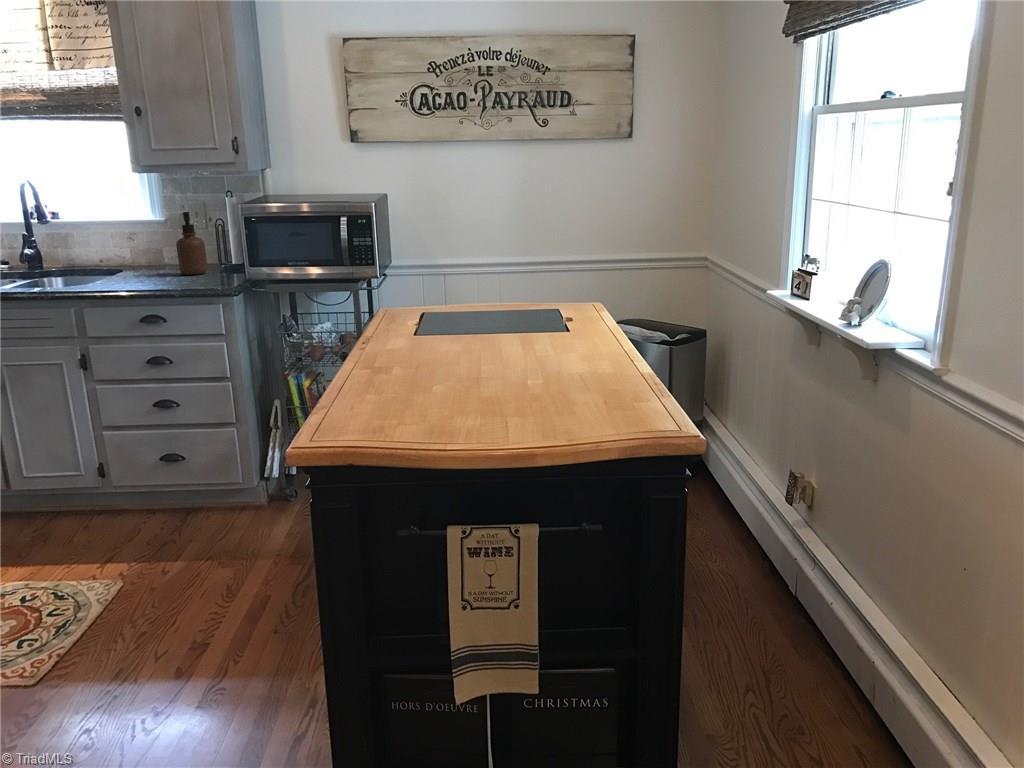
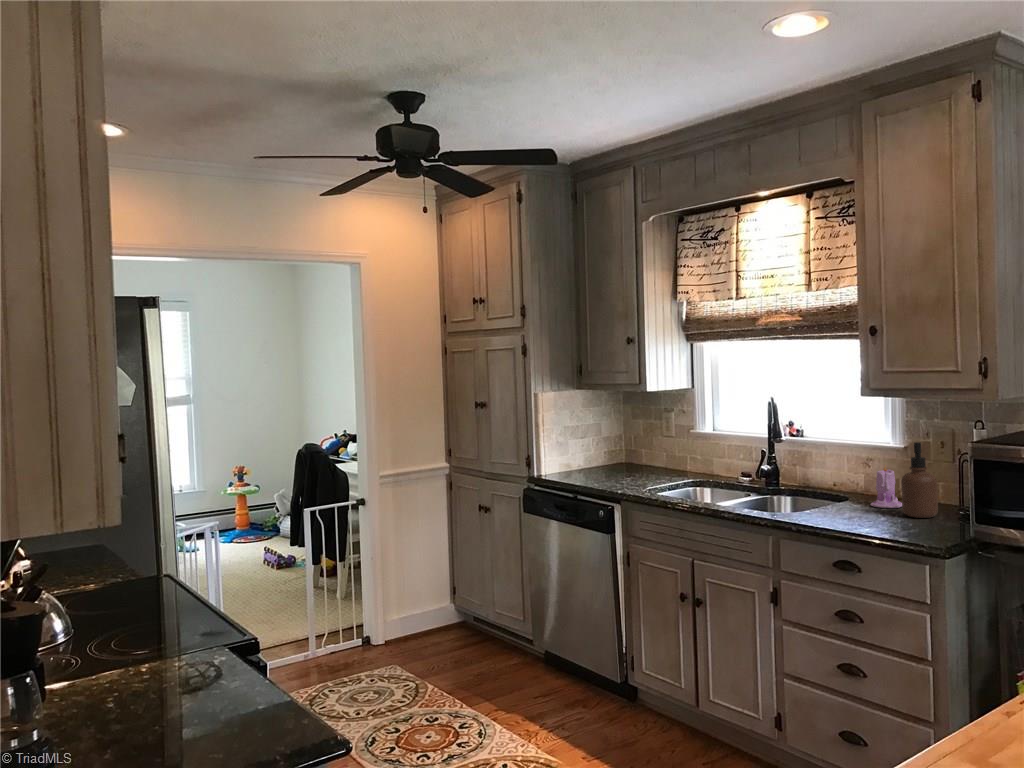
candle: none [146,235,174,273] -> present [871,466,902,508]

